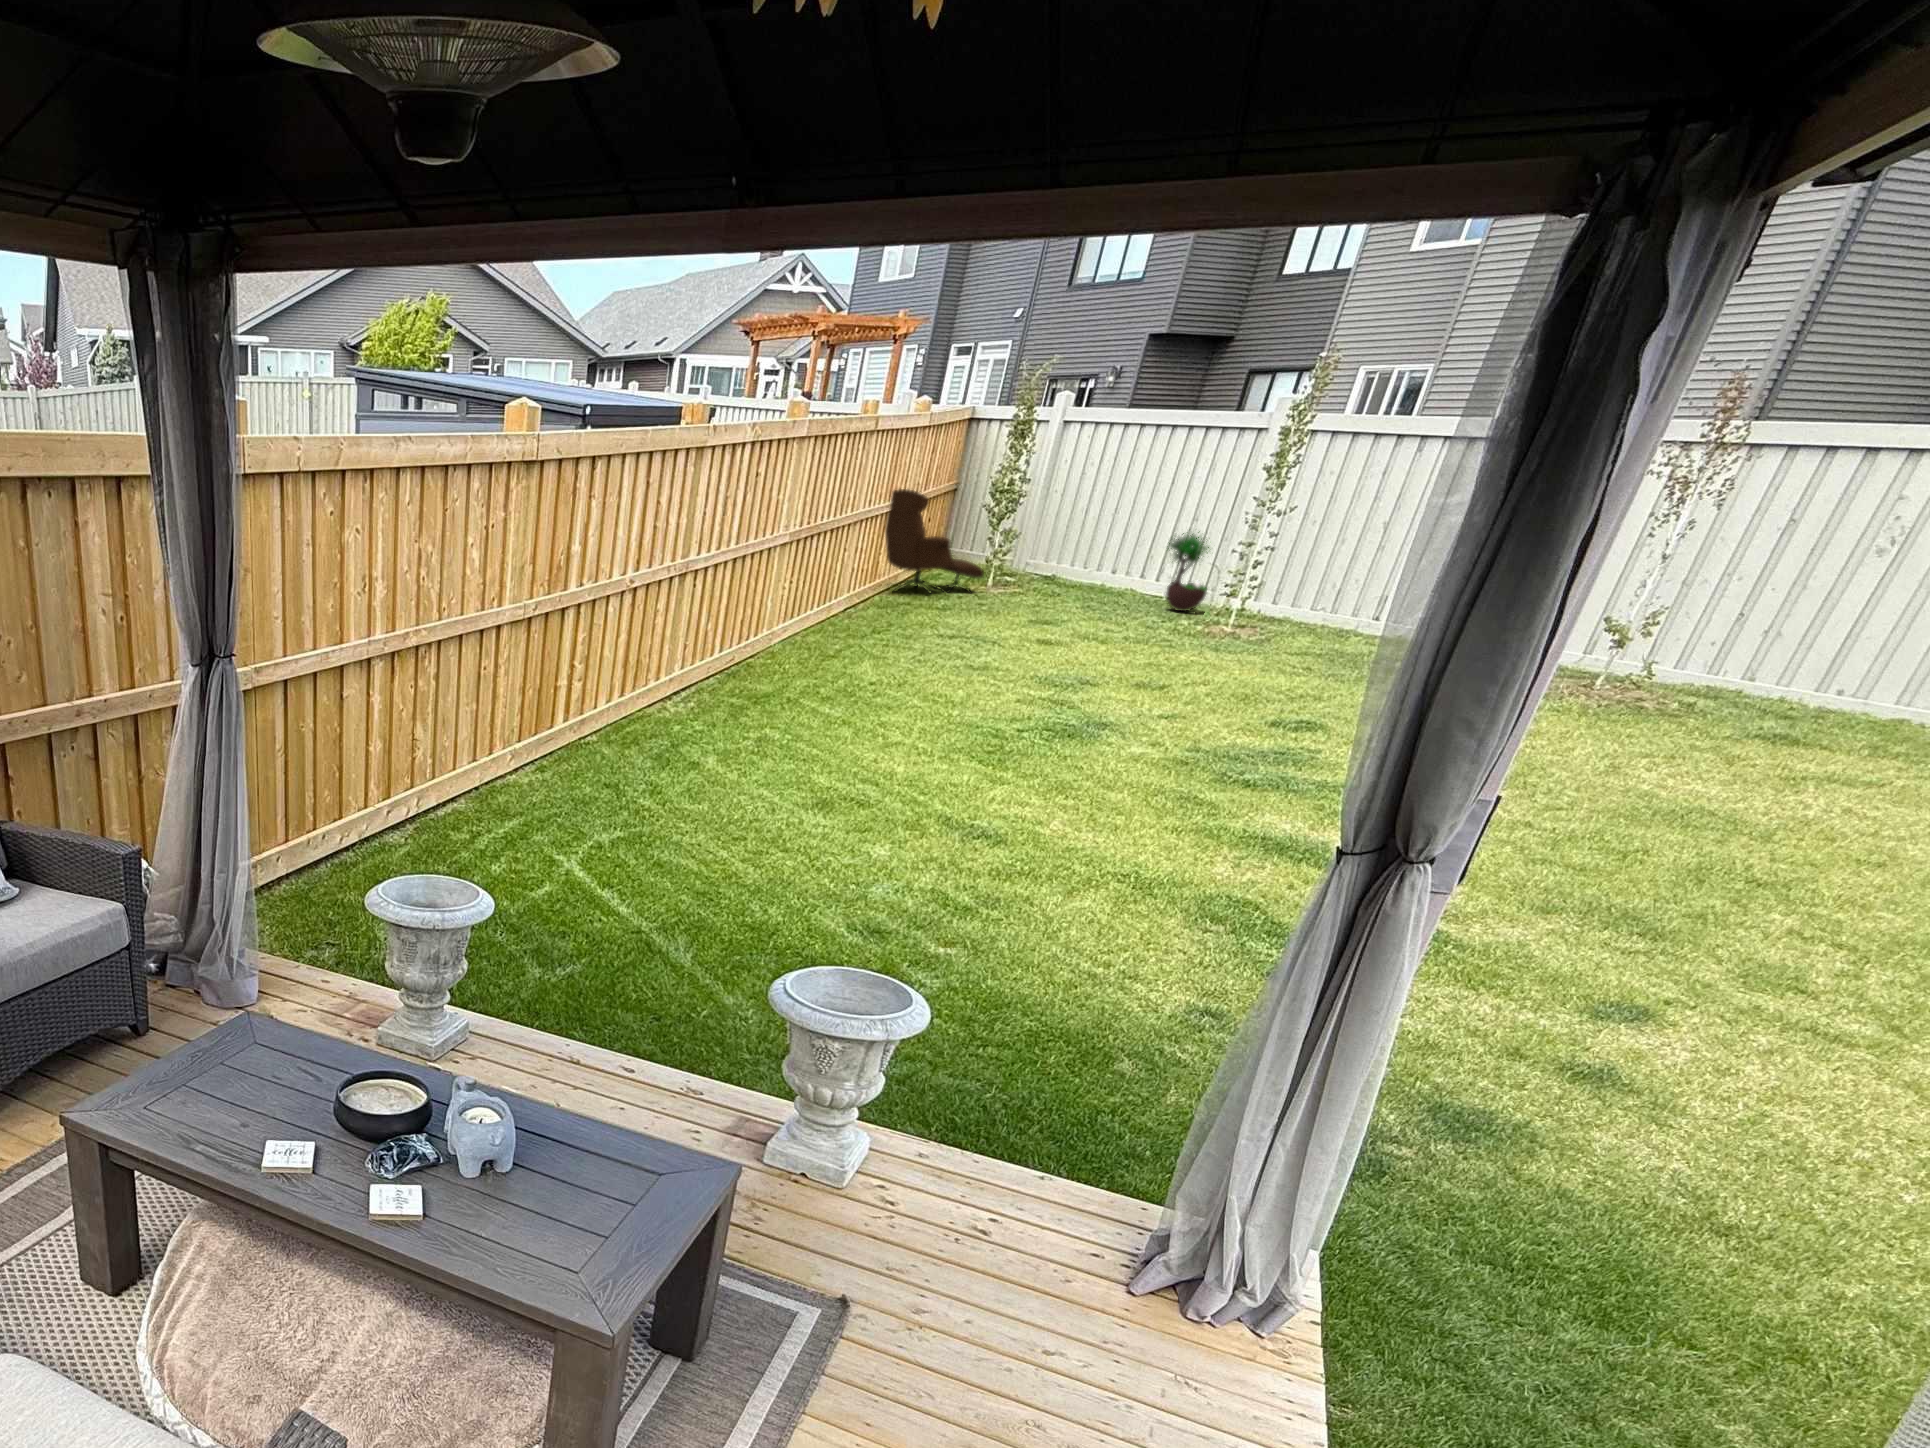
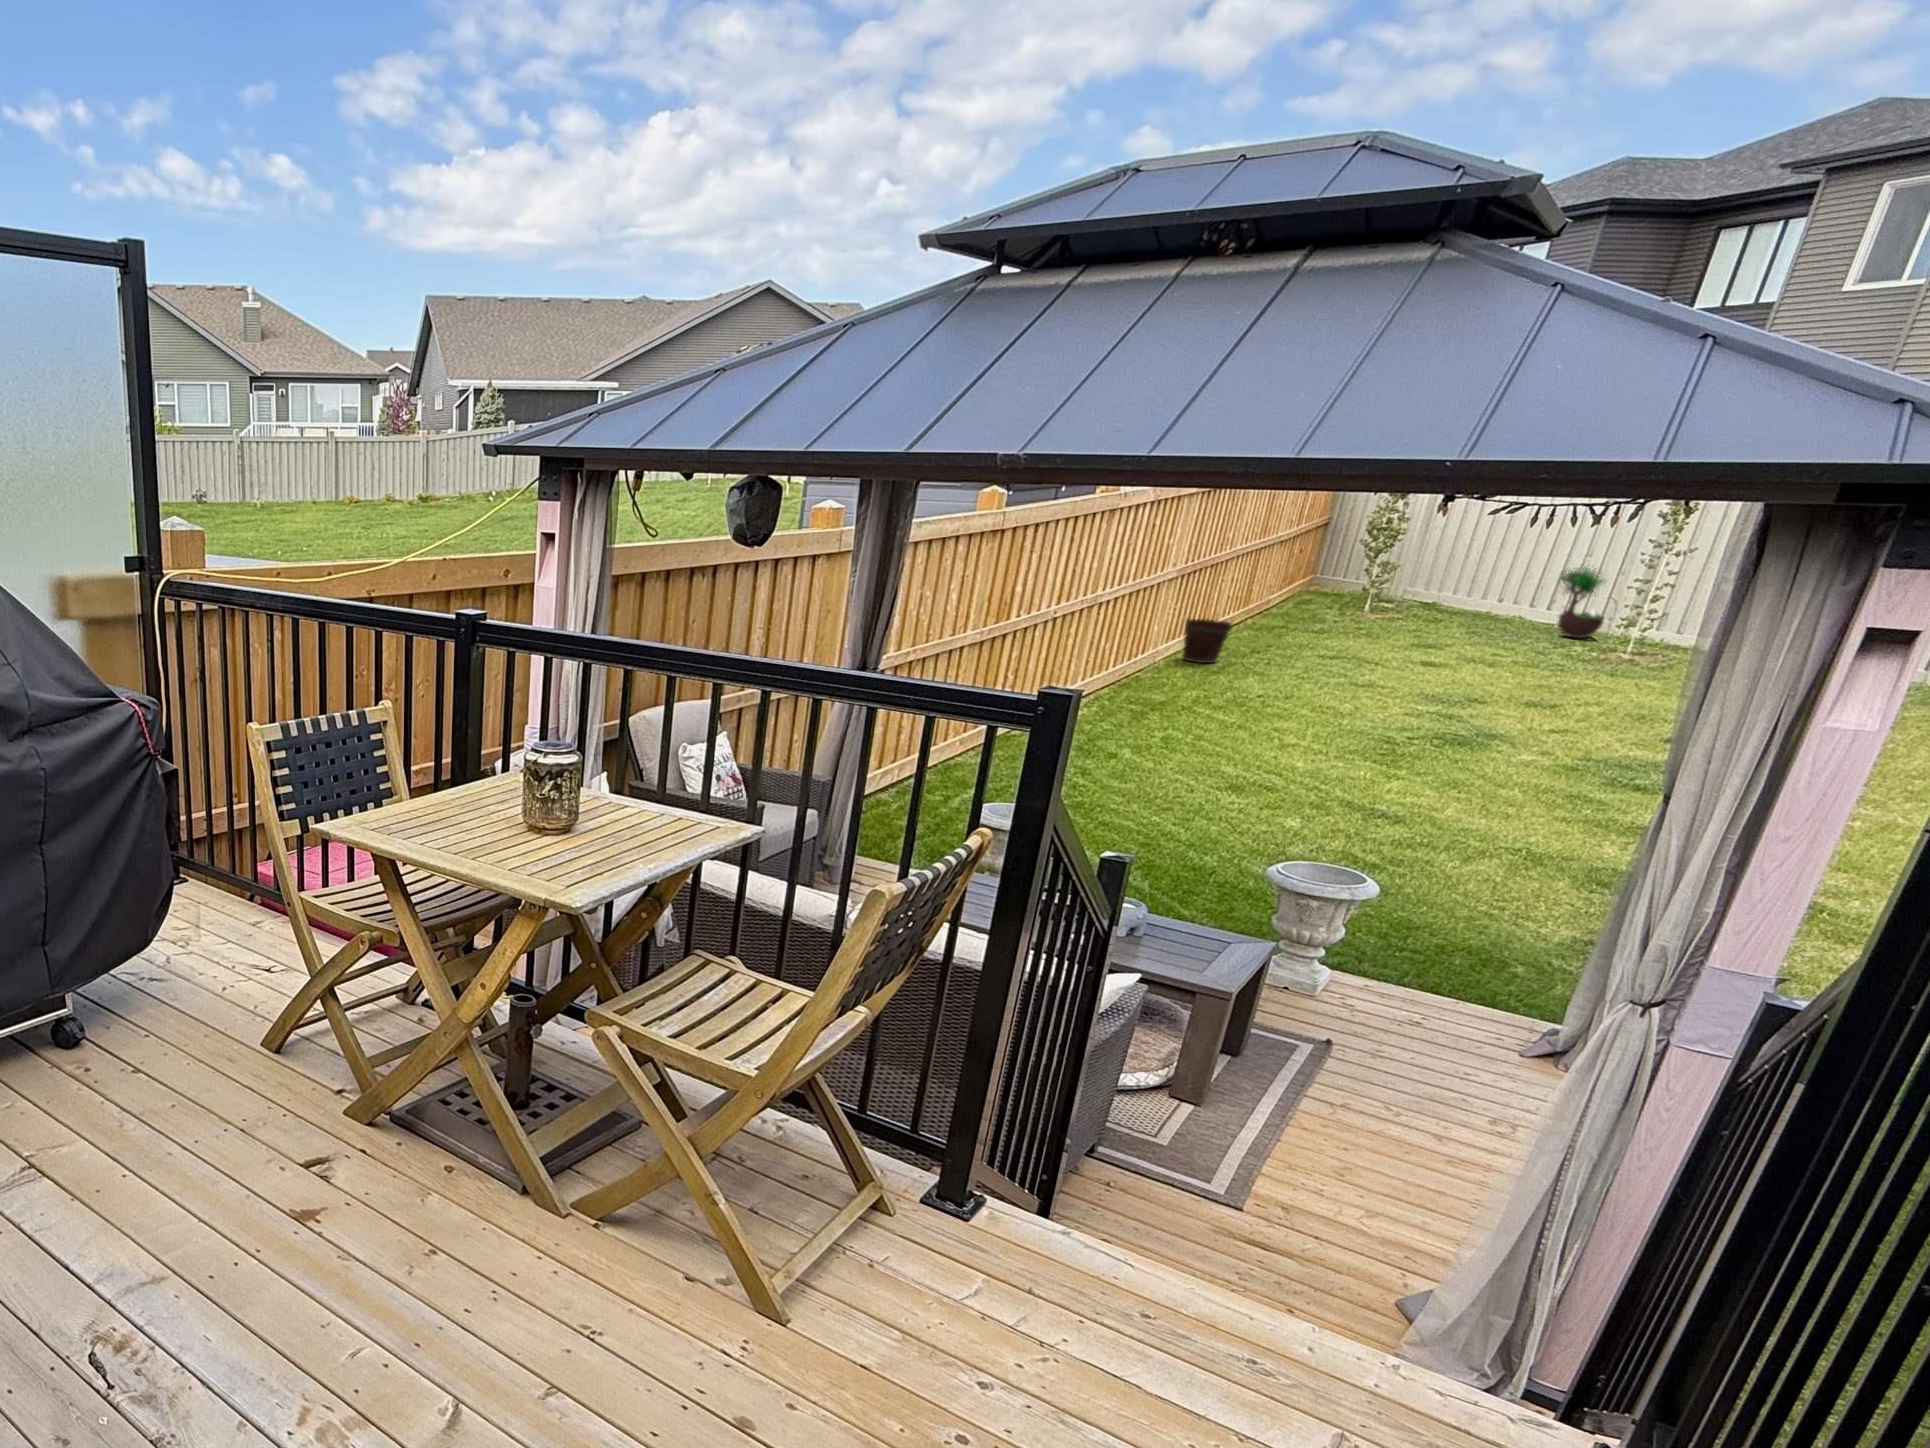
lounge chair: present [885,489,984,593] -> none [1256,530,1360,620]
bucket: none [801,591,852,645] -> present [1183,619,1232,663]

